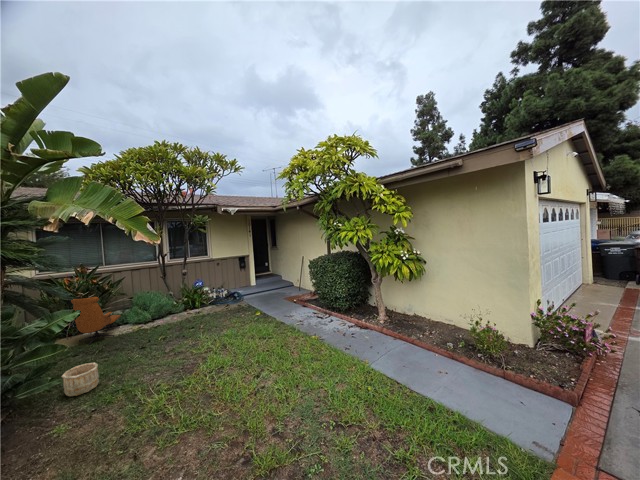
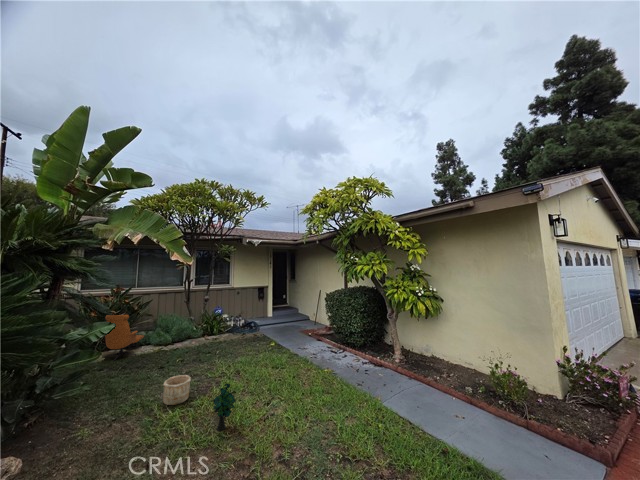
wooden bucket: present [62,363,99,396] -> present [163,375,191,405]
decorative plant: none [196,364,224,410] -> present [211,384,236,431]

